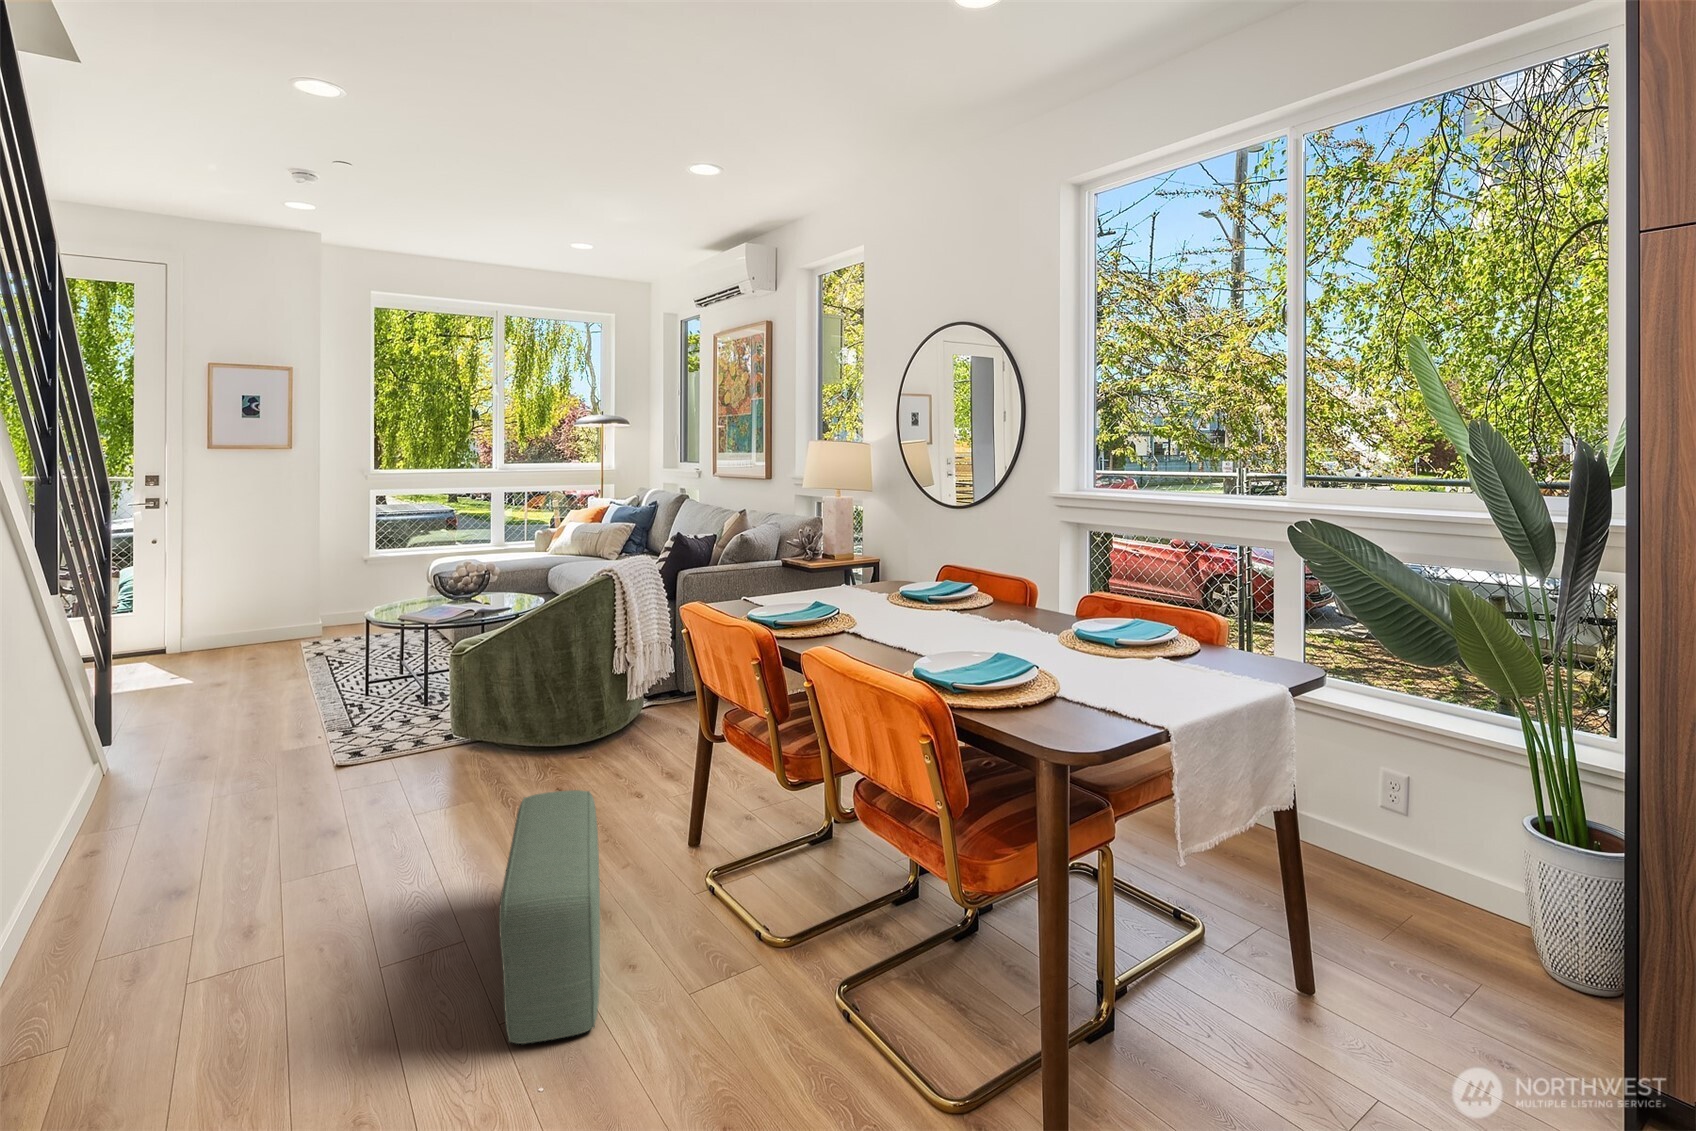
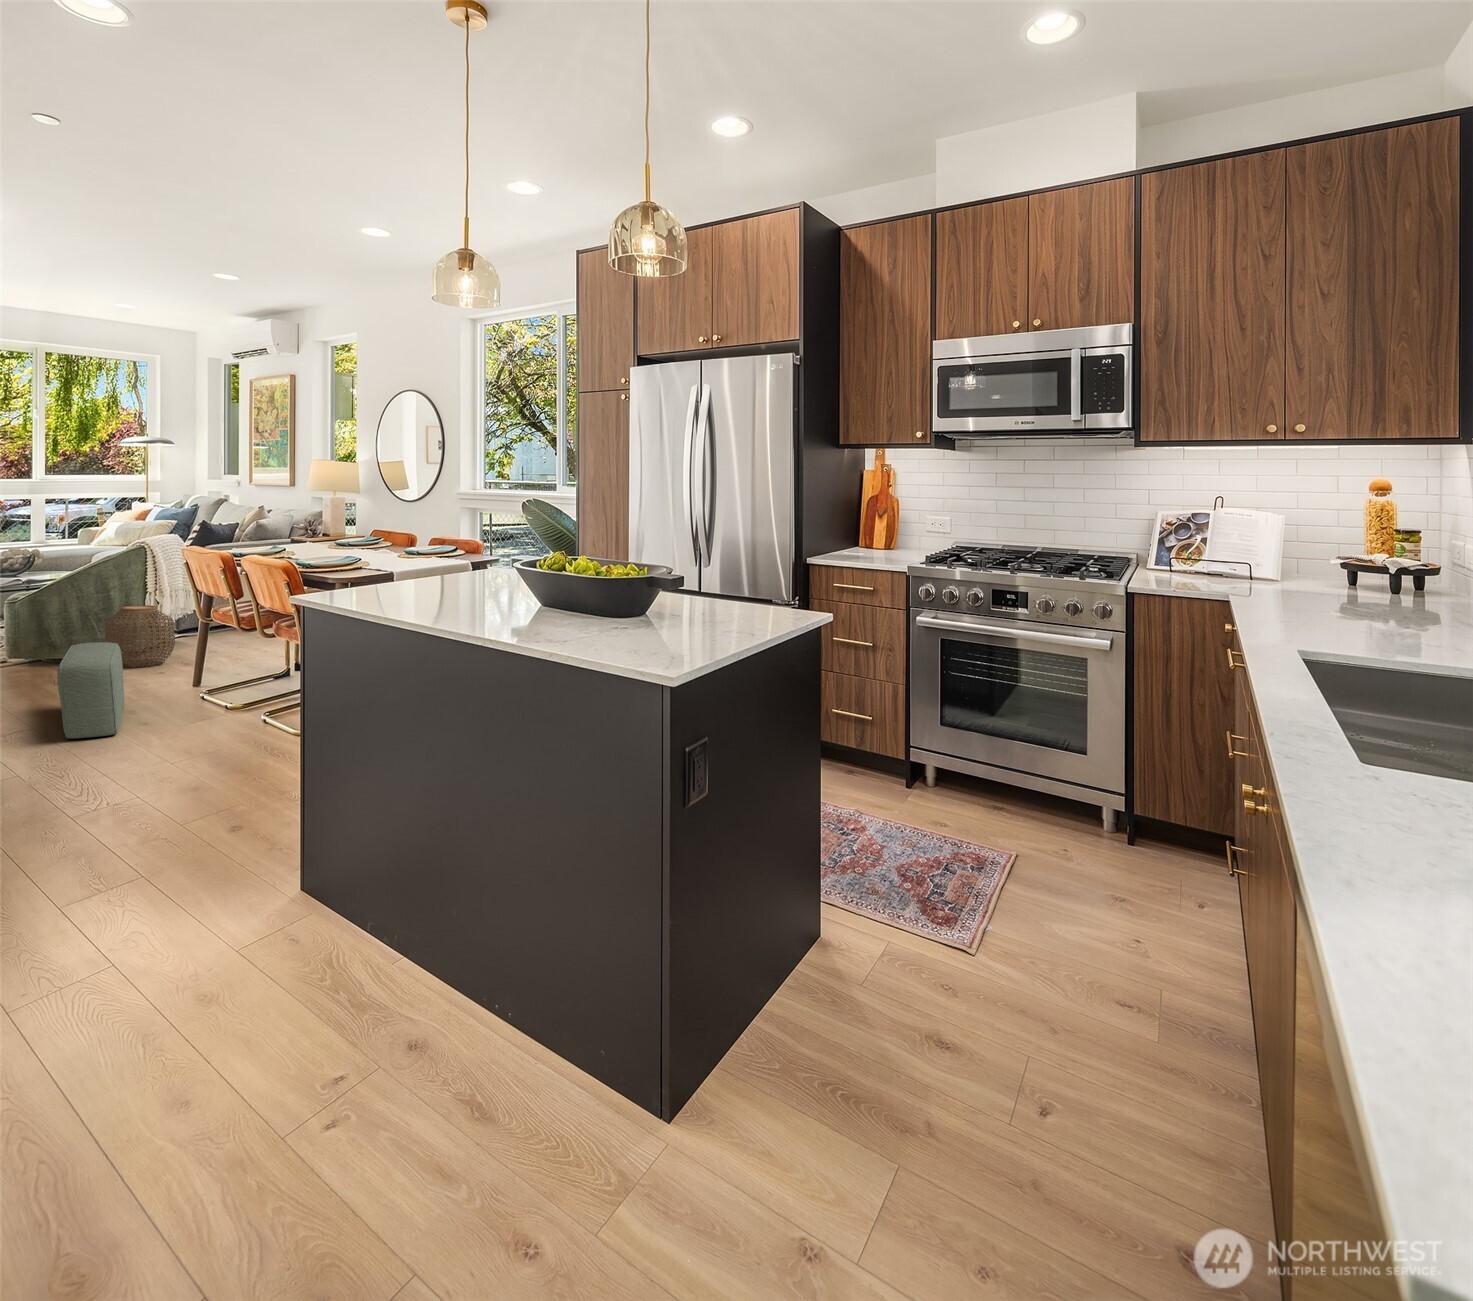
woven basket: none [563,673,651,770] -> present [105,605,175,667]

